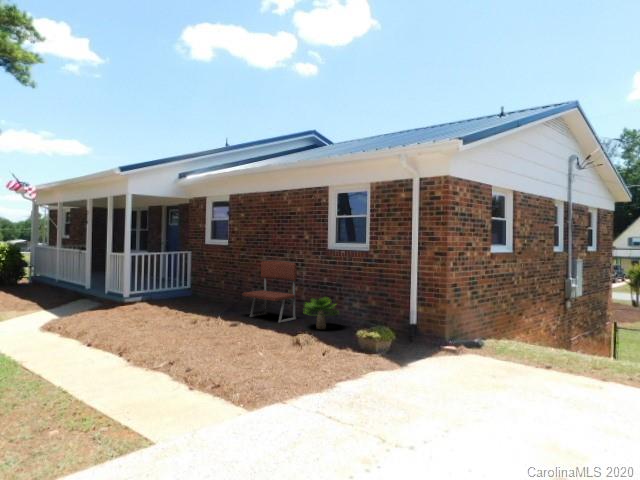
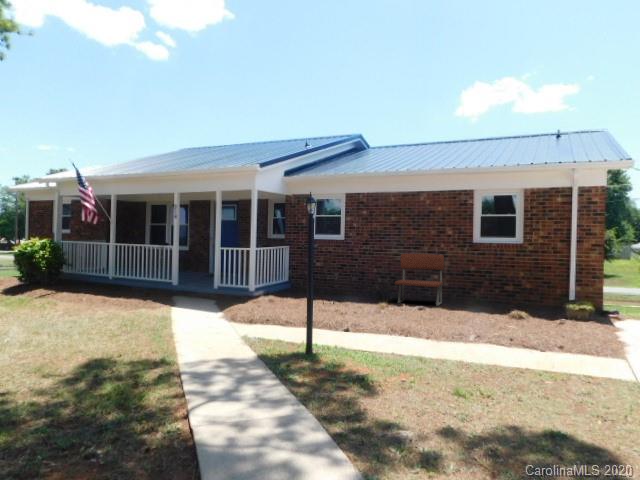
potted plant: present [305,298,338,329] -> none [465,282,500,309]

